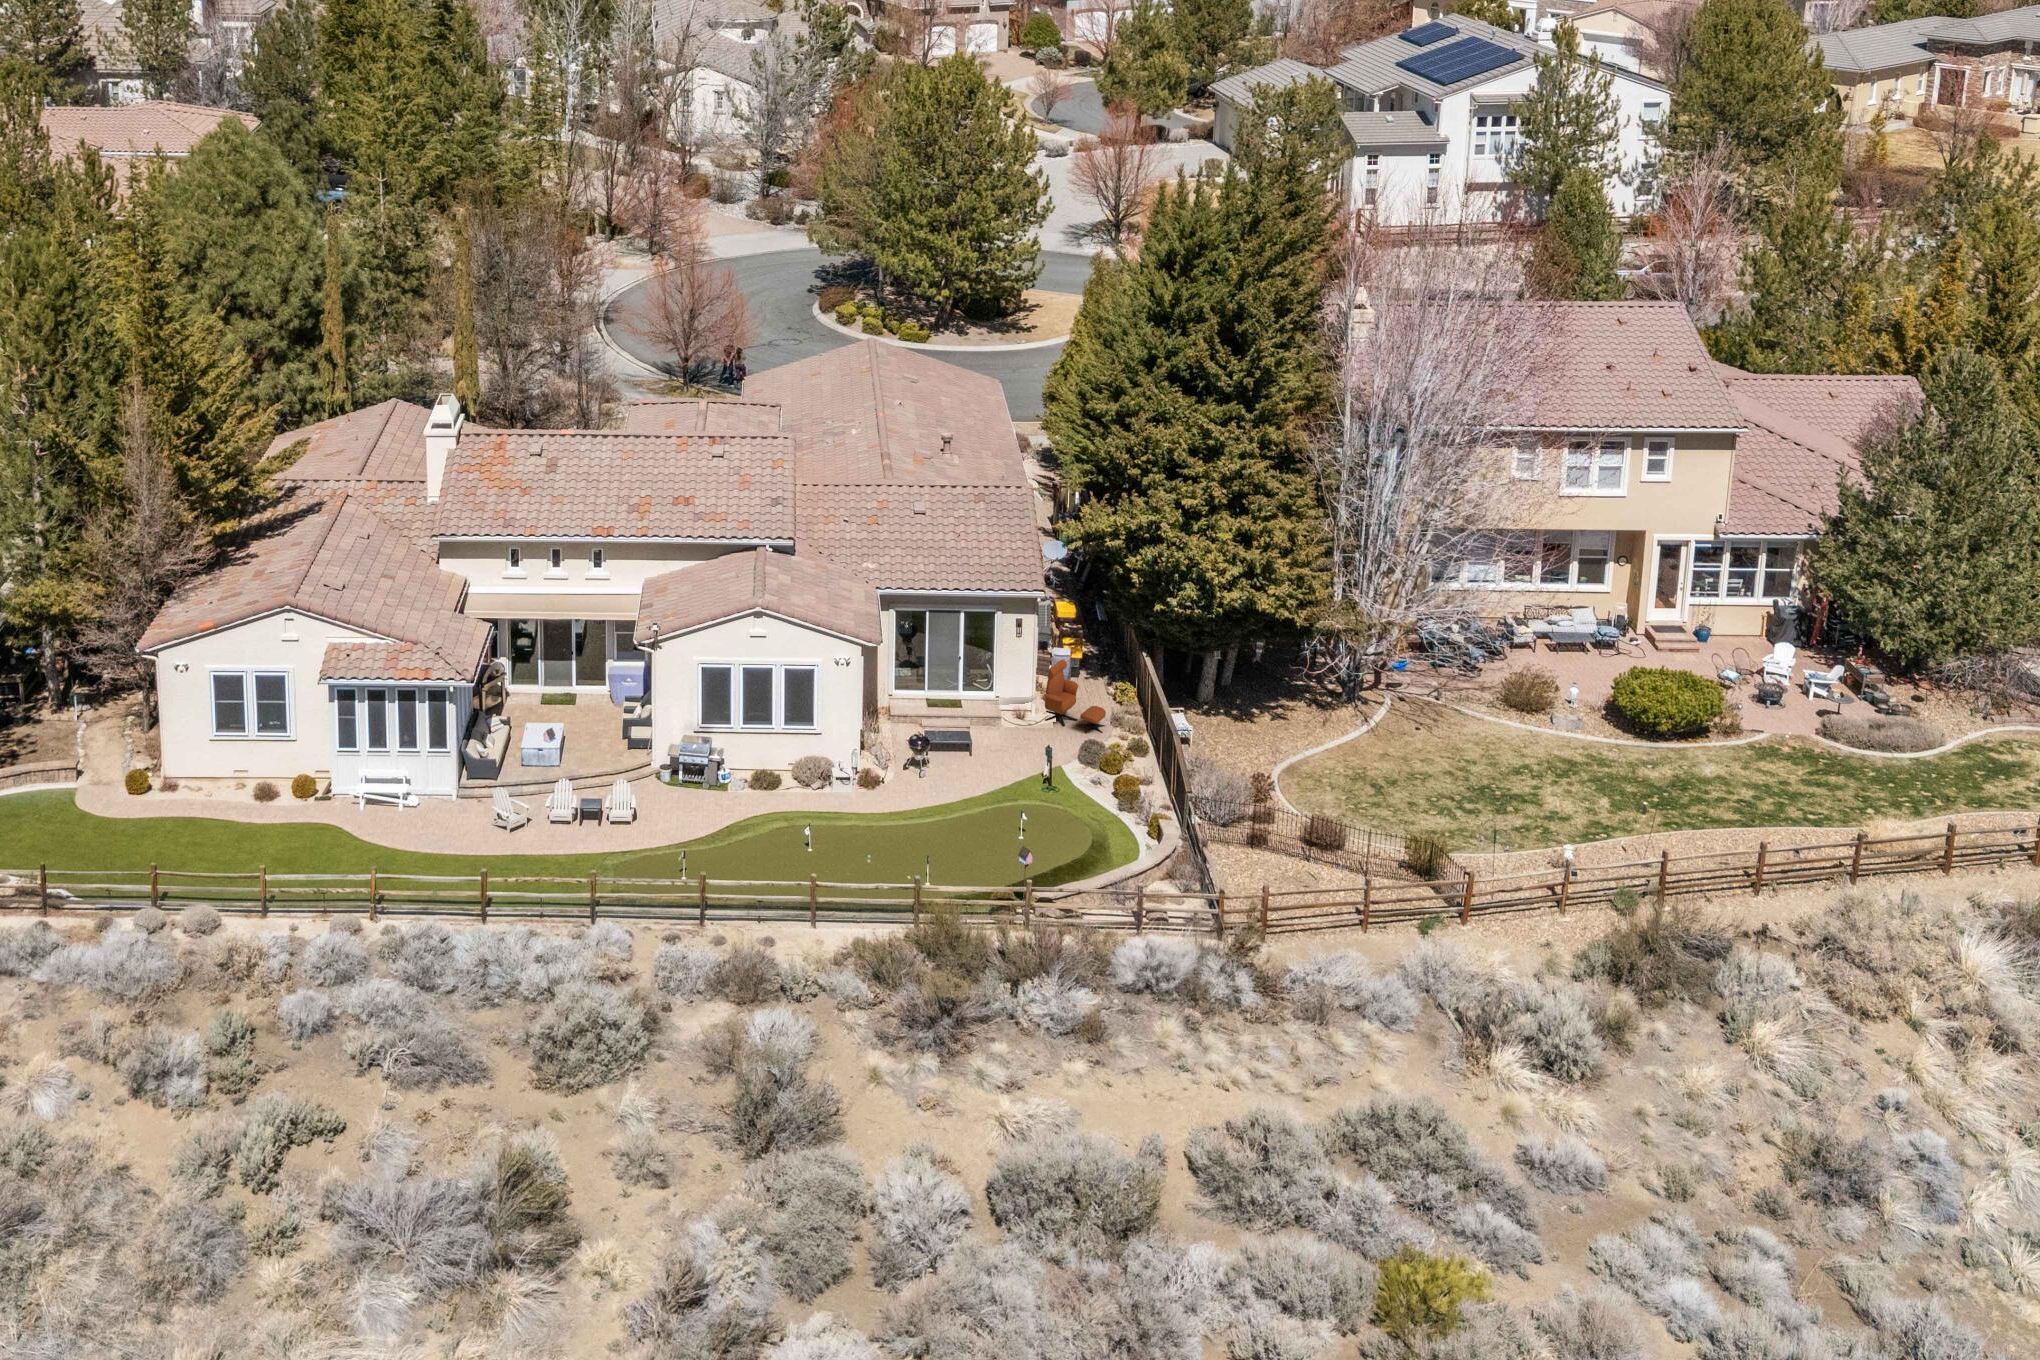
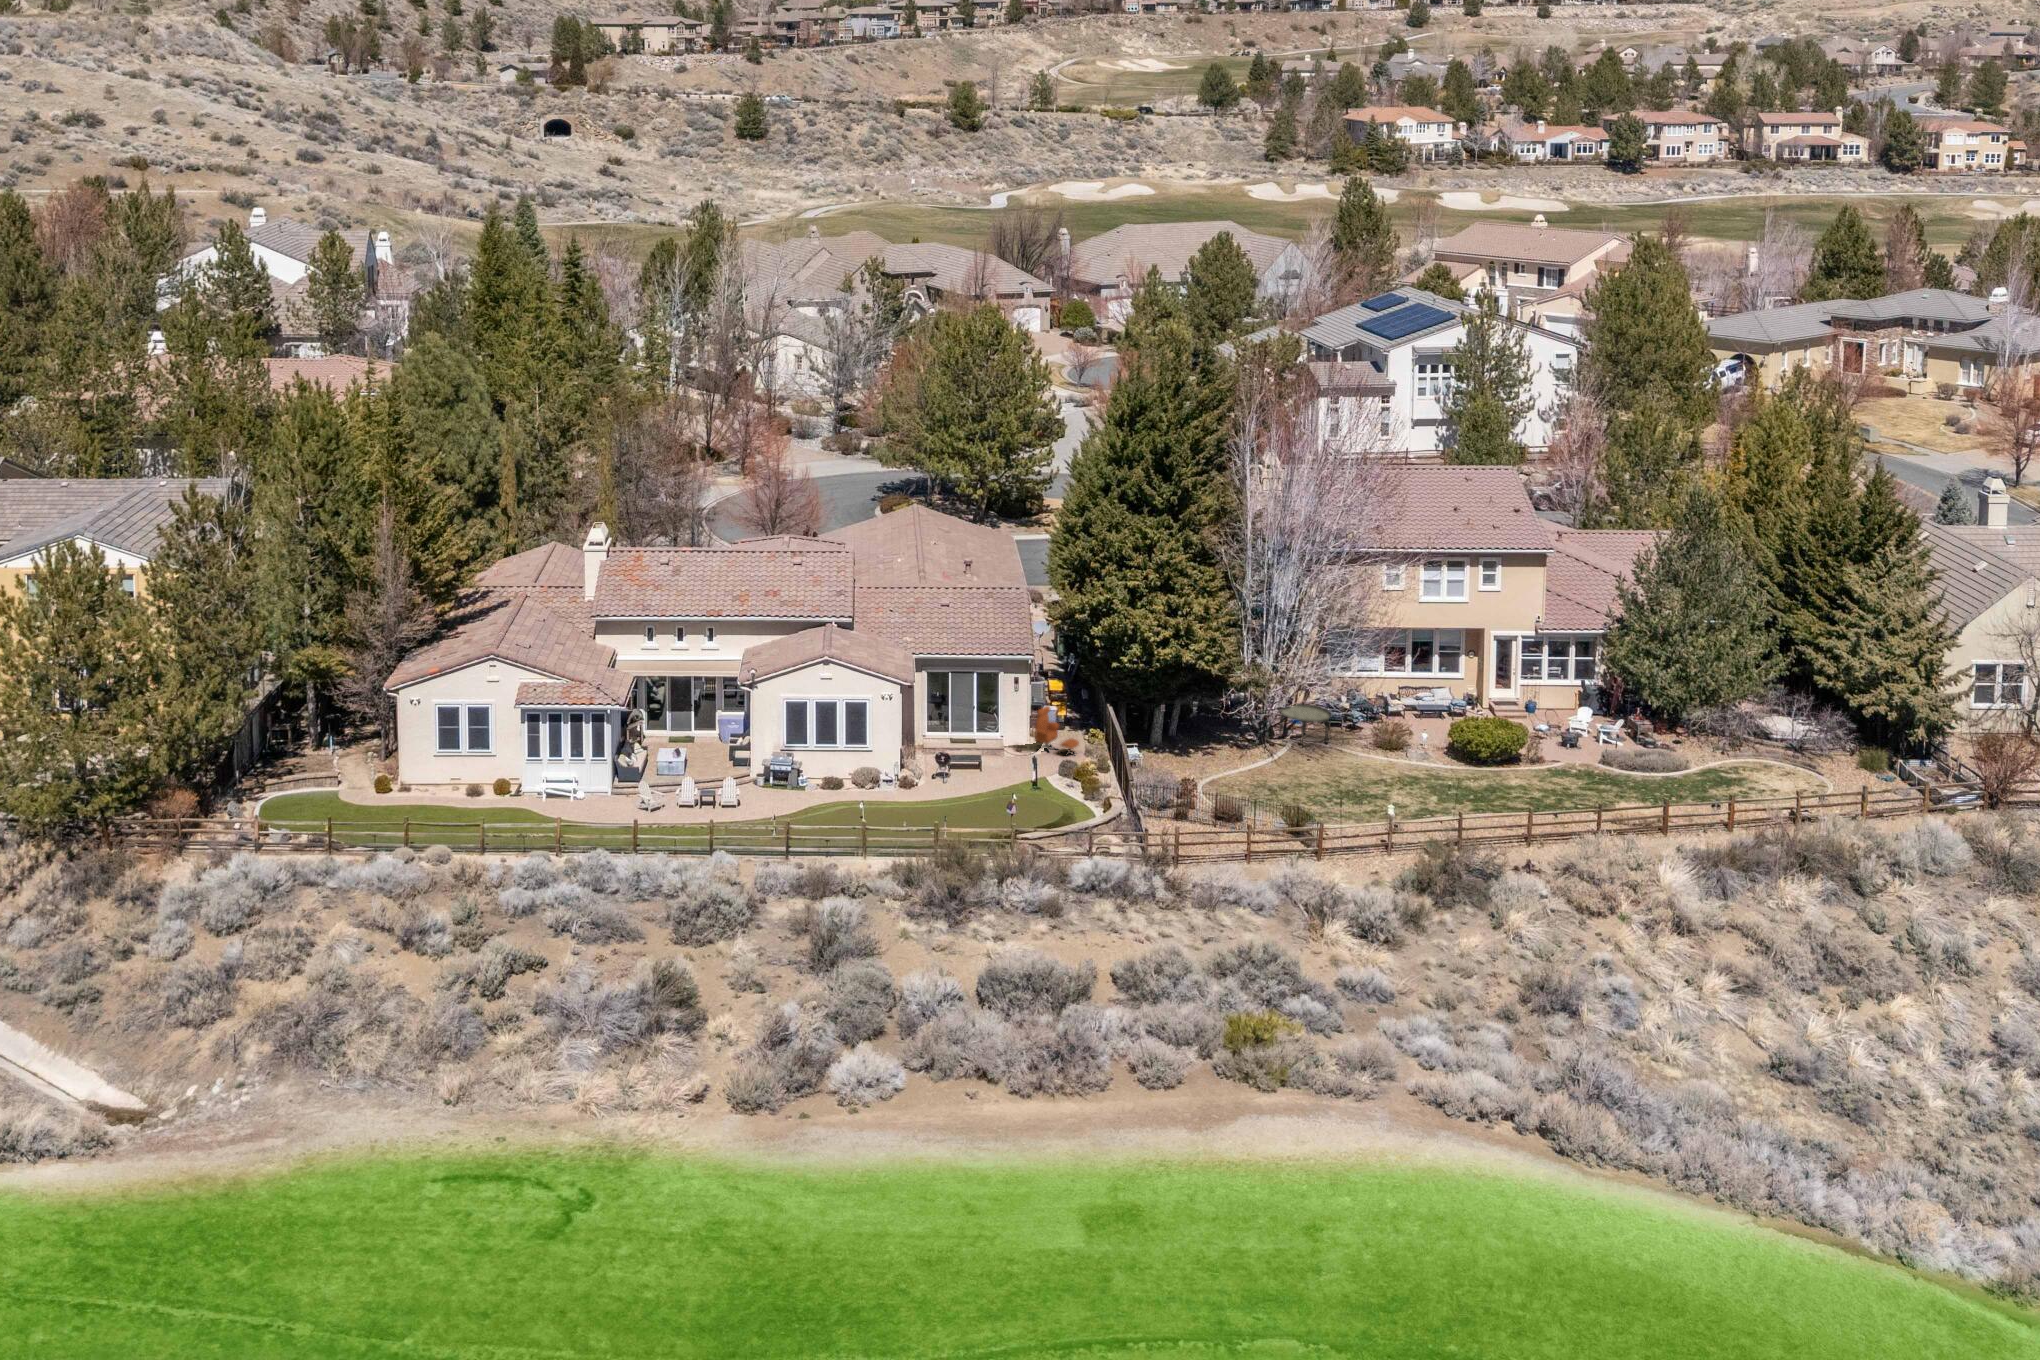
round table: none [1373,644,1450,711] -> present [1279,703,1332,747]

